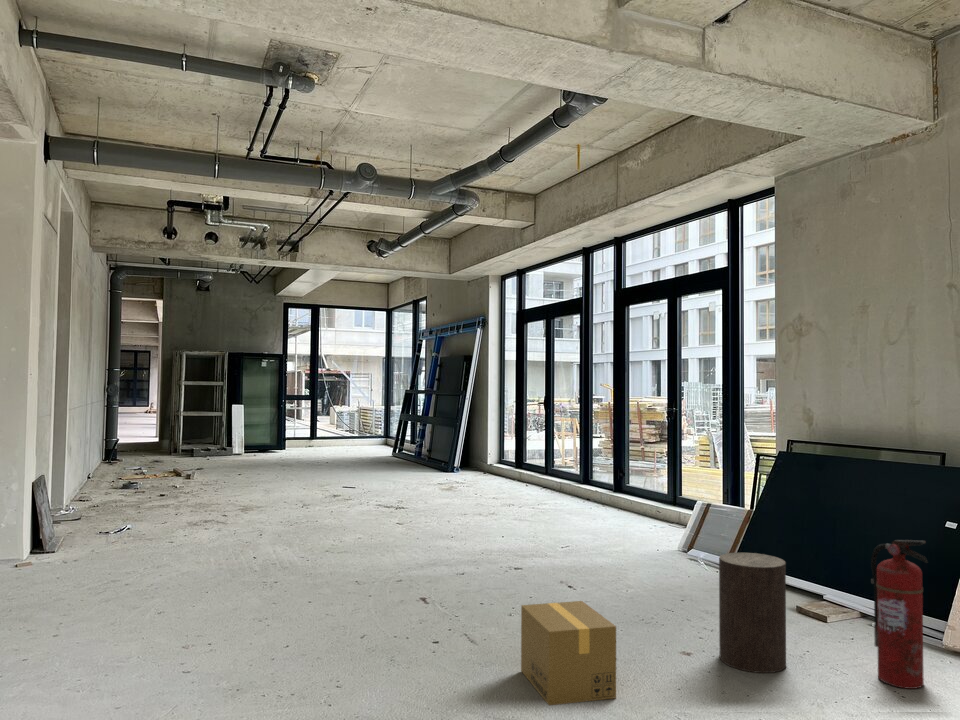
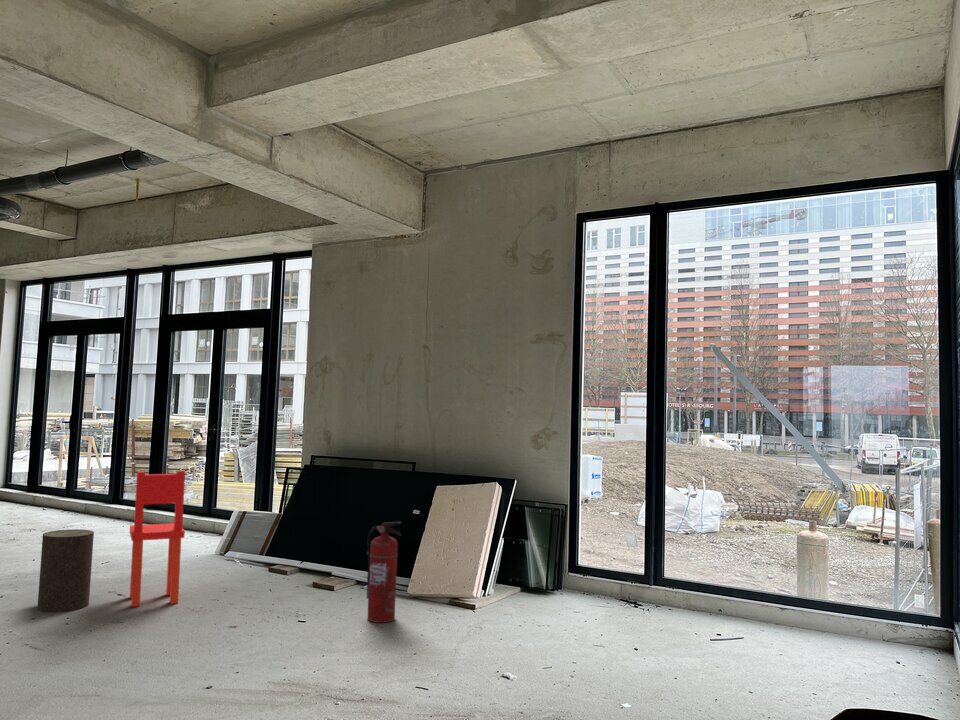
chair: none [573,454,629,610] -> present [130,470,185,607]
stool: present [719,552,786,673] -> present [37,529,94,612]
cardboard box: present [521,601,616,705] -> none [92,593,185,678]

